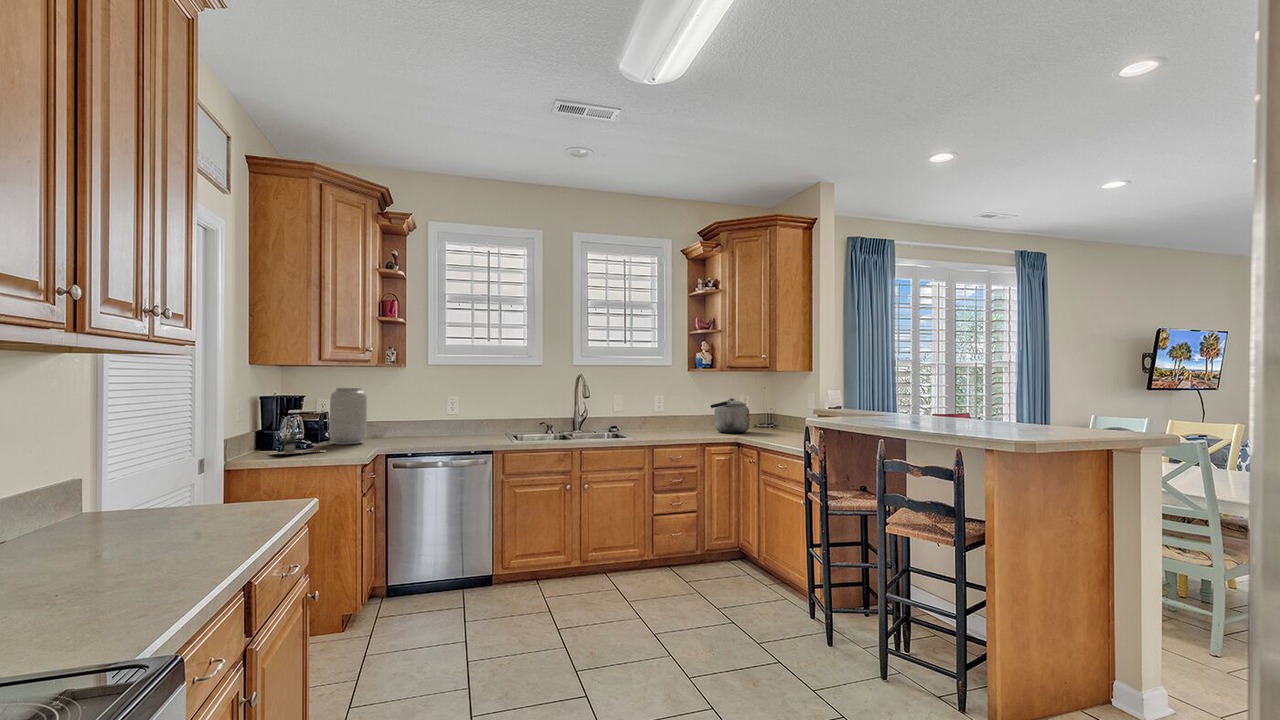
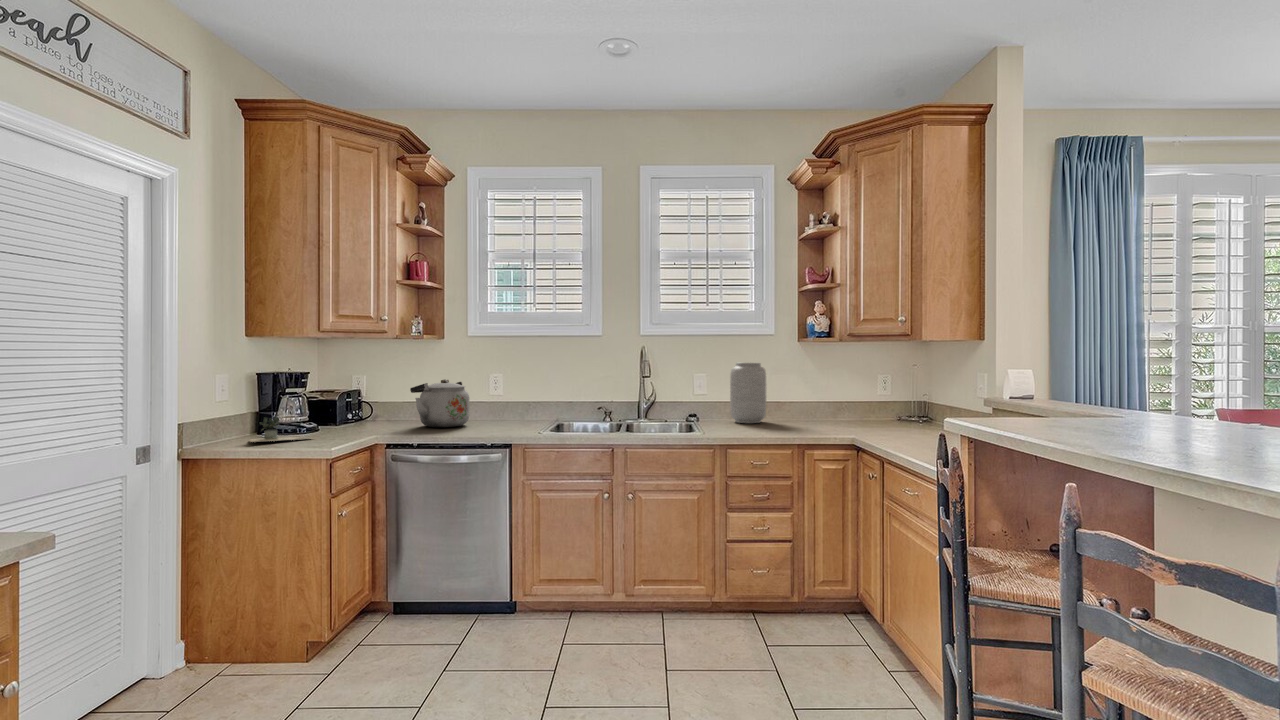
vase: present [329,388,367,444] -> present [730,363,766,423]
kettle: present [711,398,750,433] -> present [410,379,469,427]

